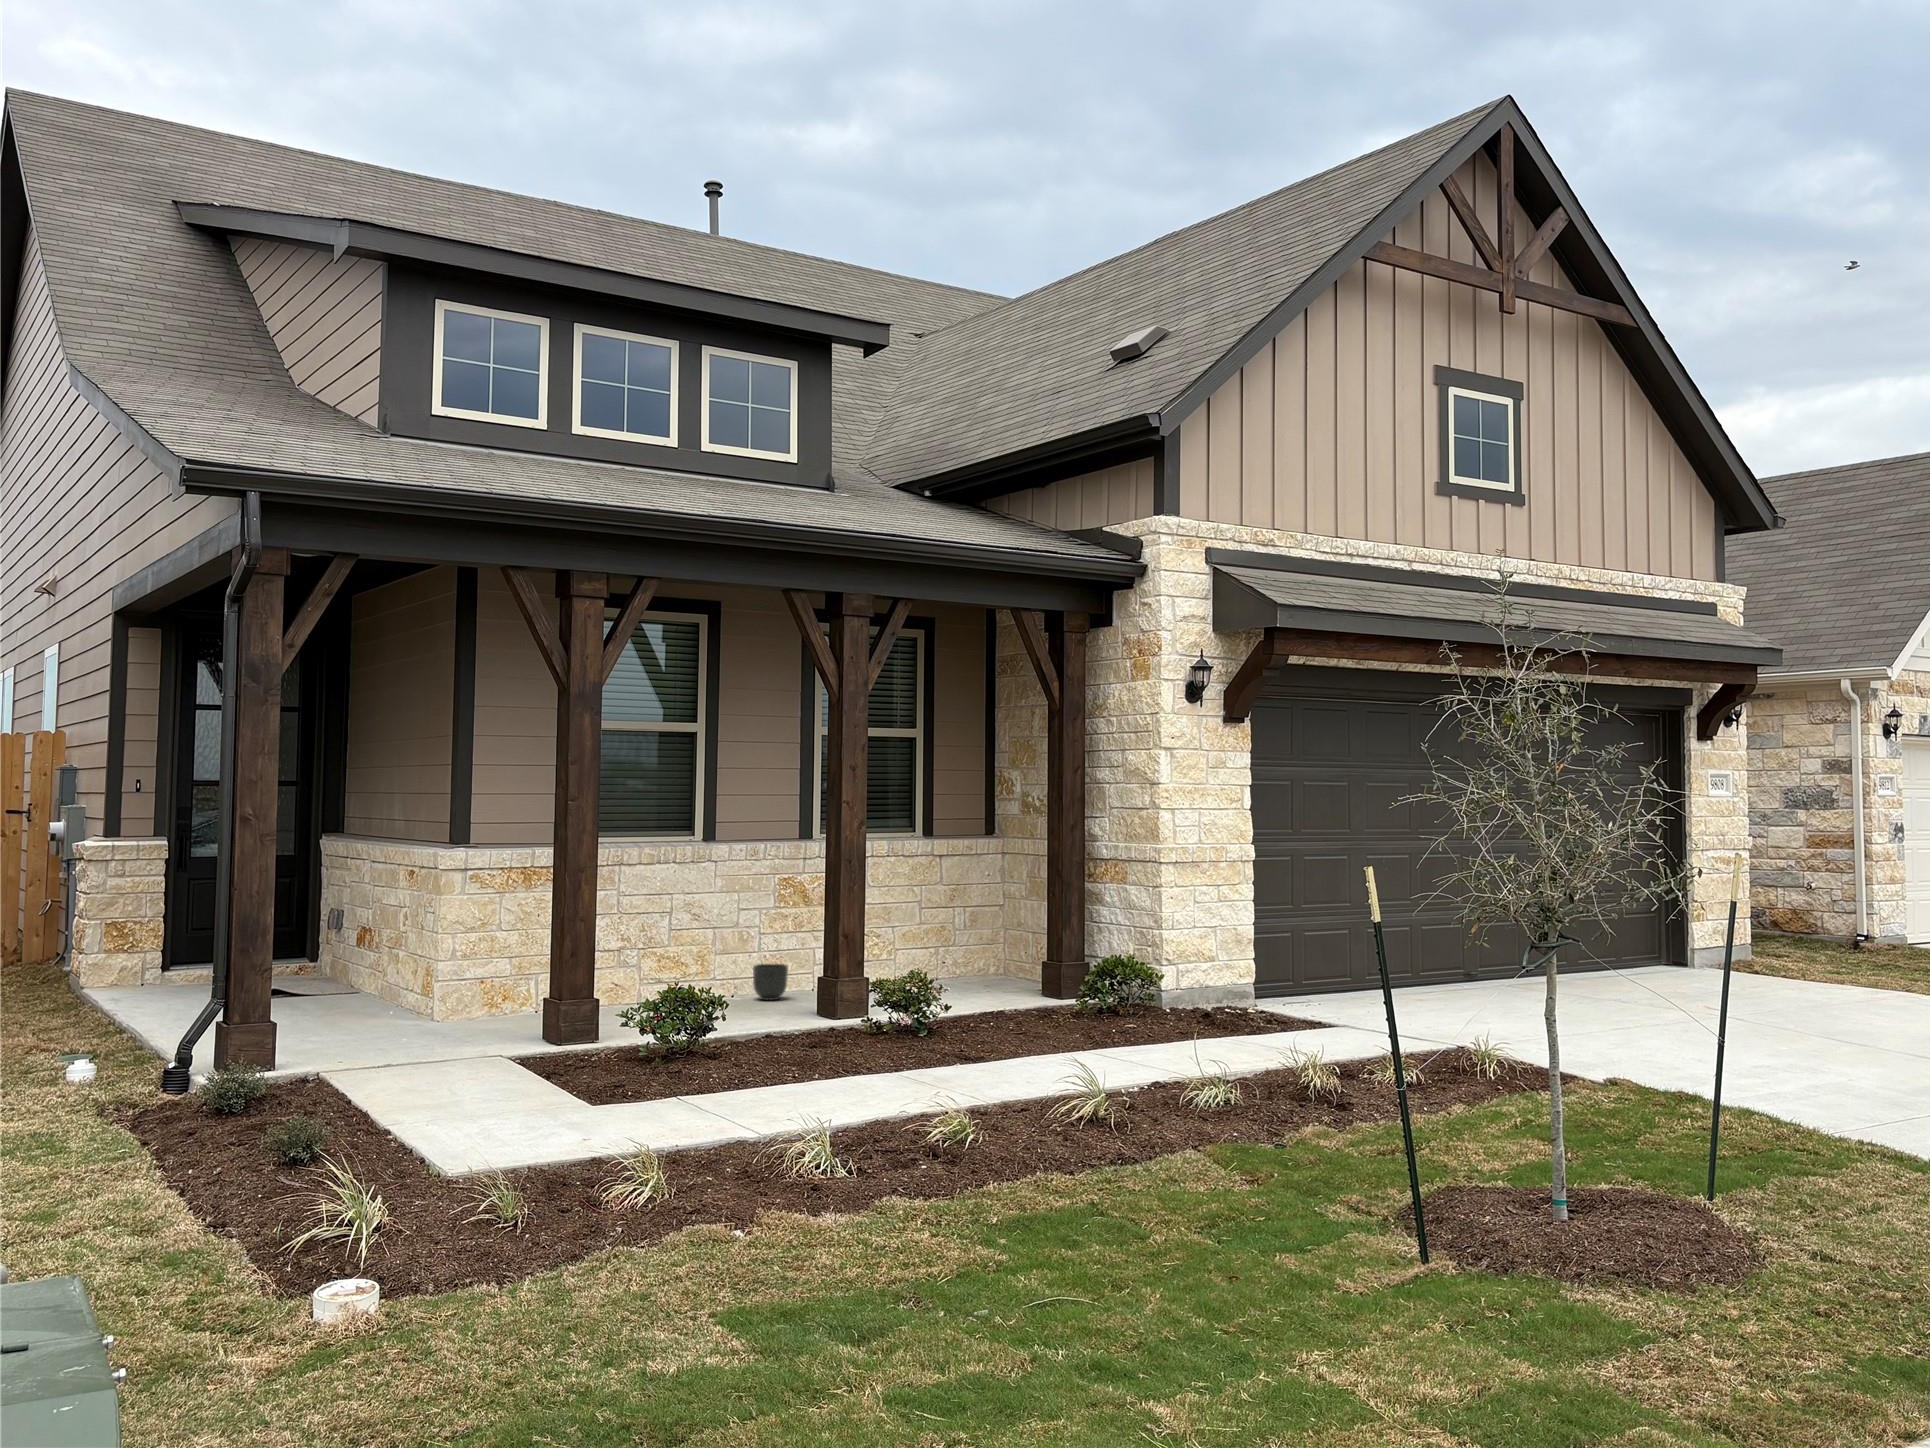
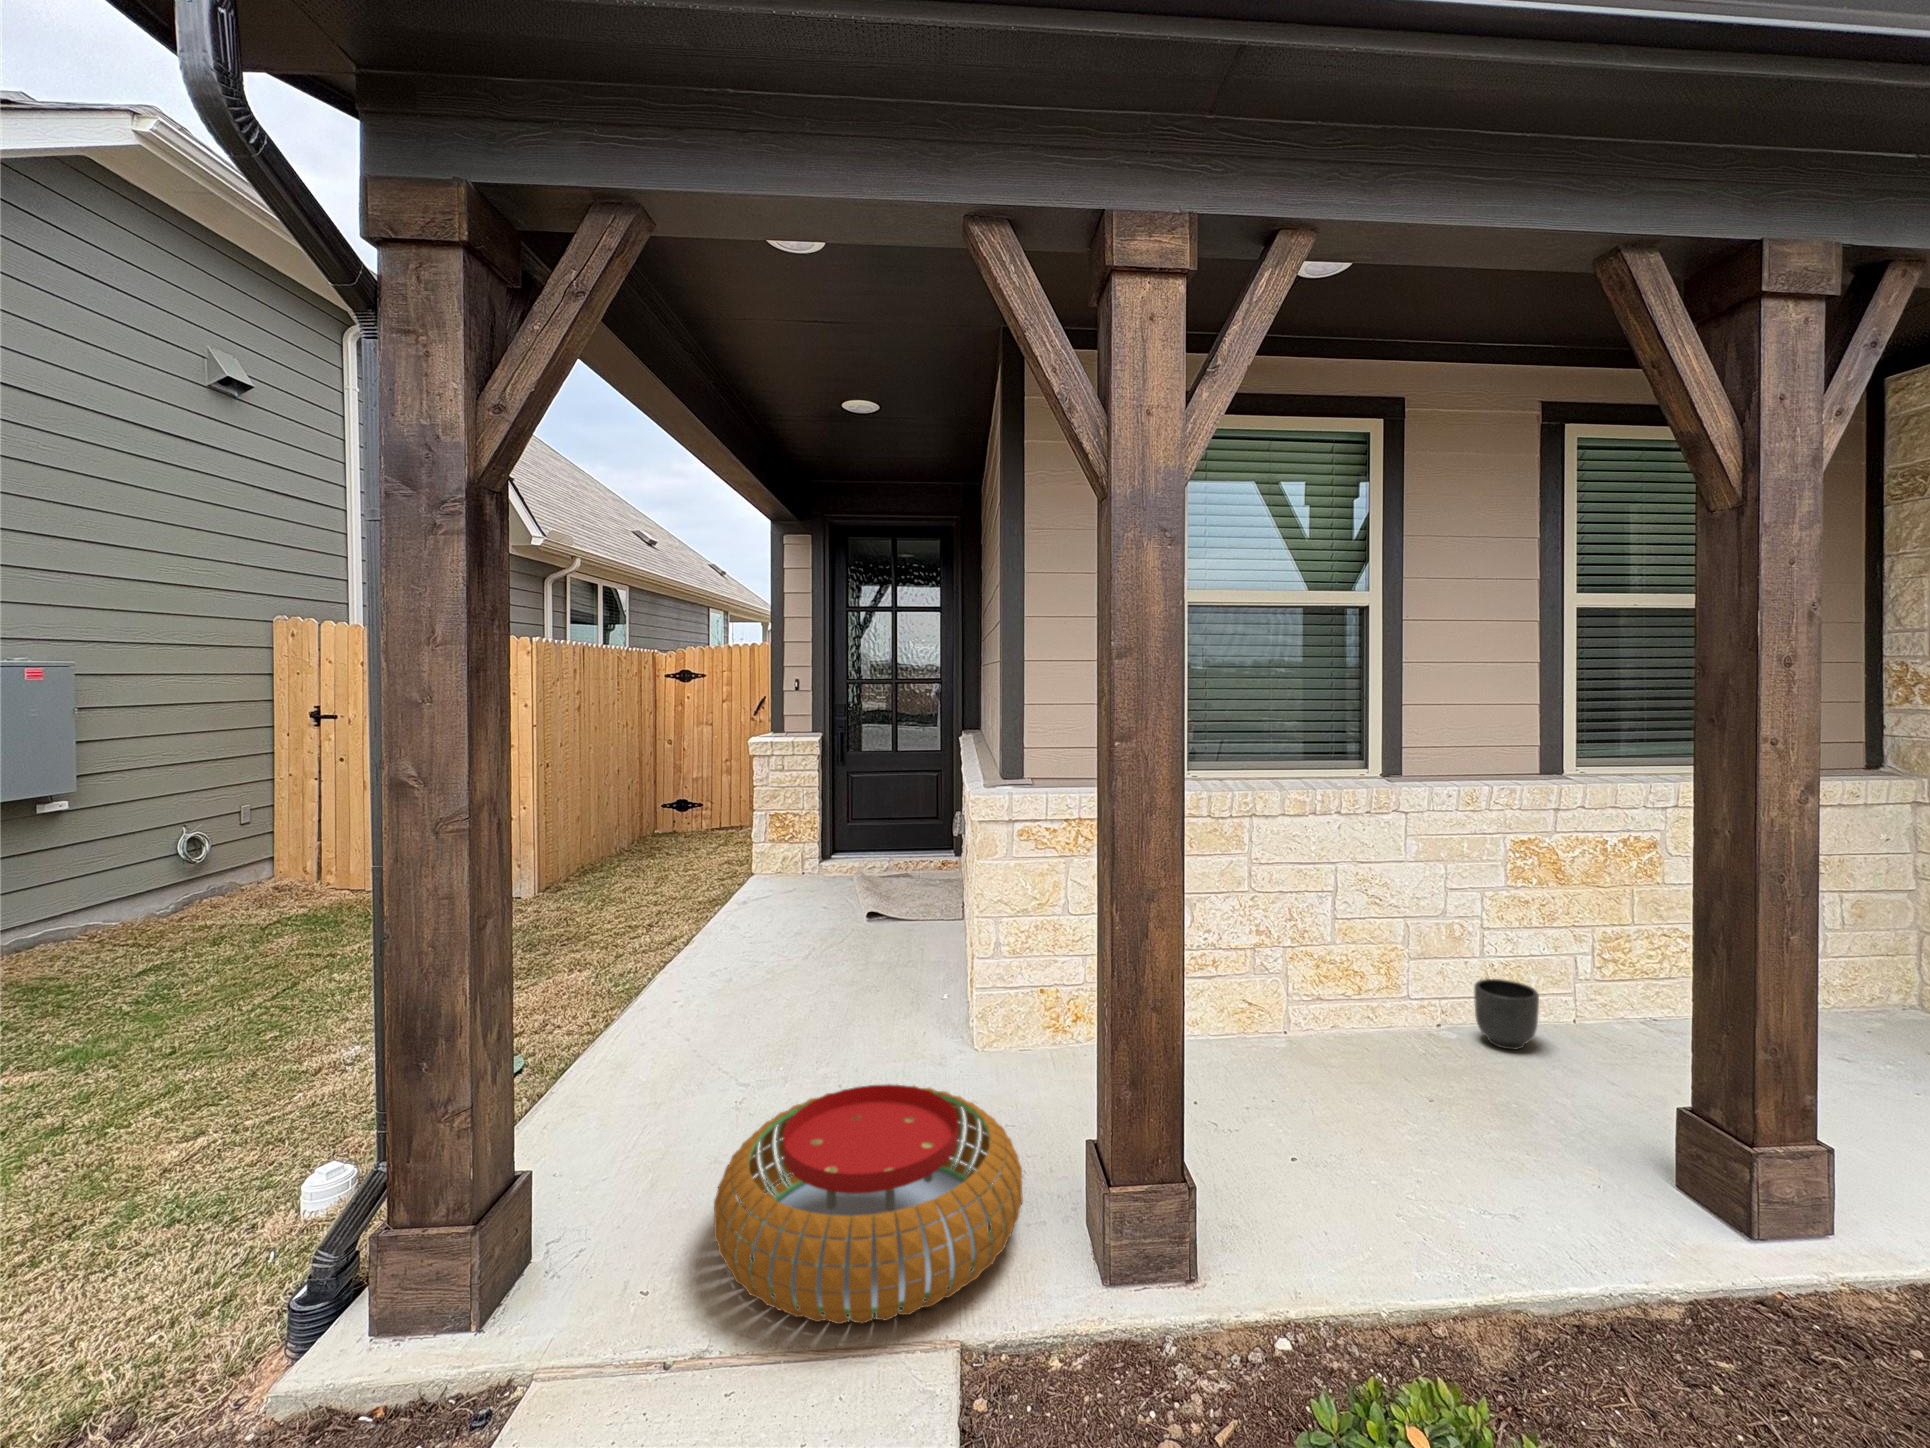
pouf: none [349,994,515,1068] -> present [714,1084,1023,1324]

